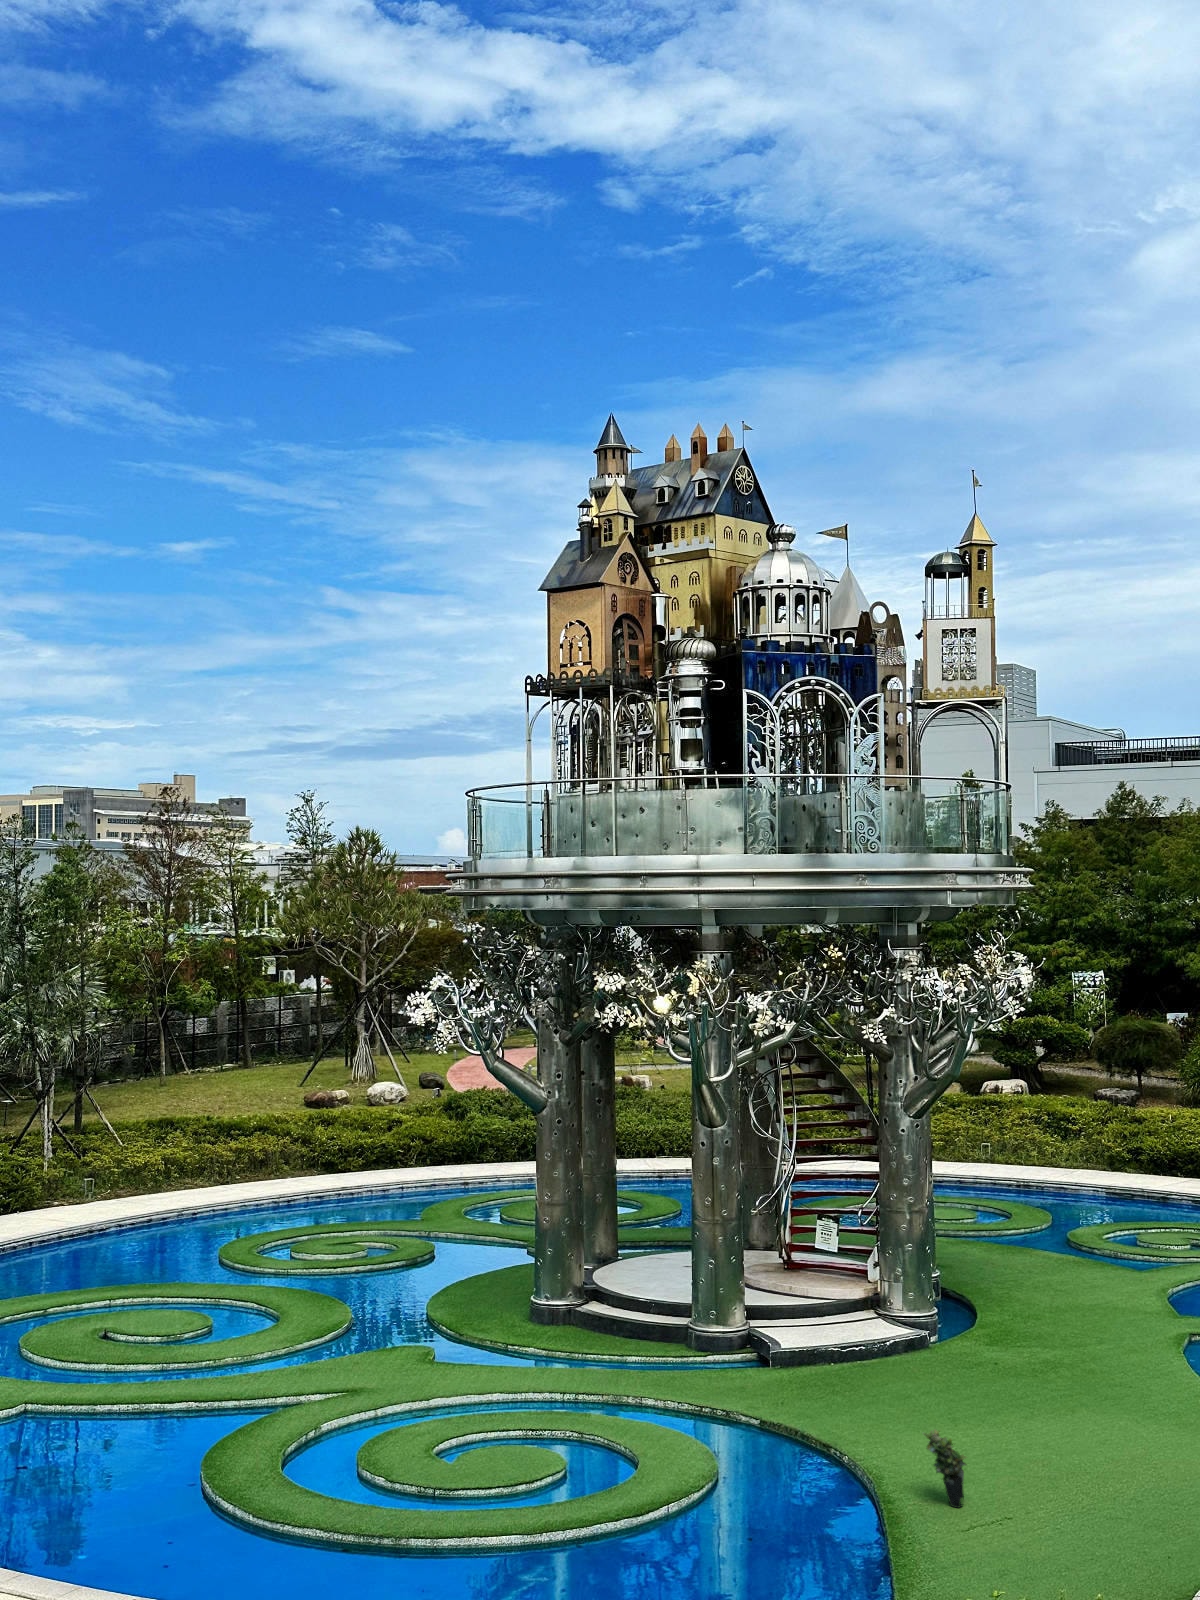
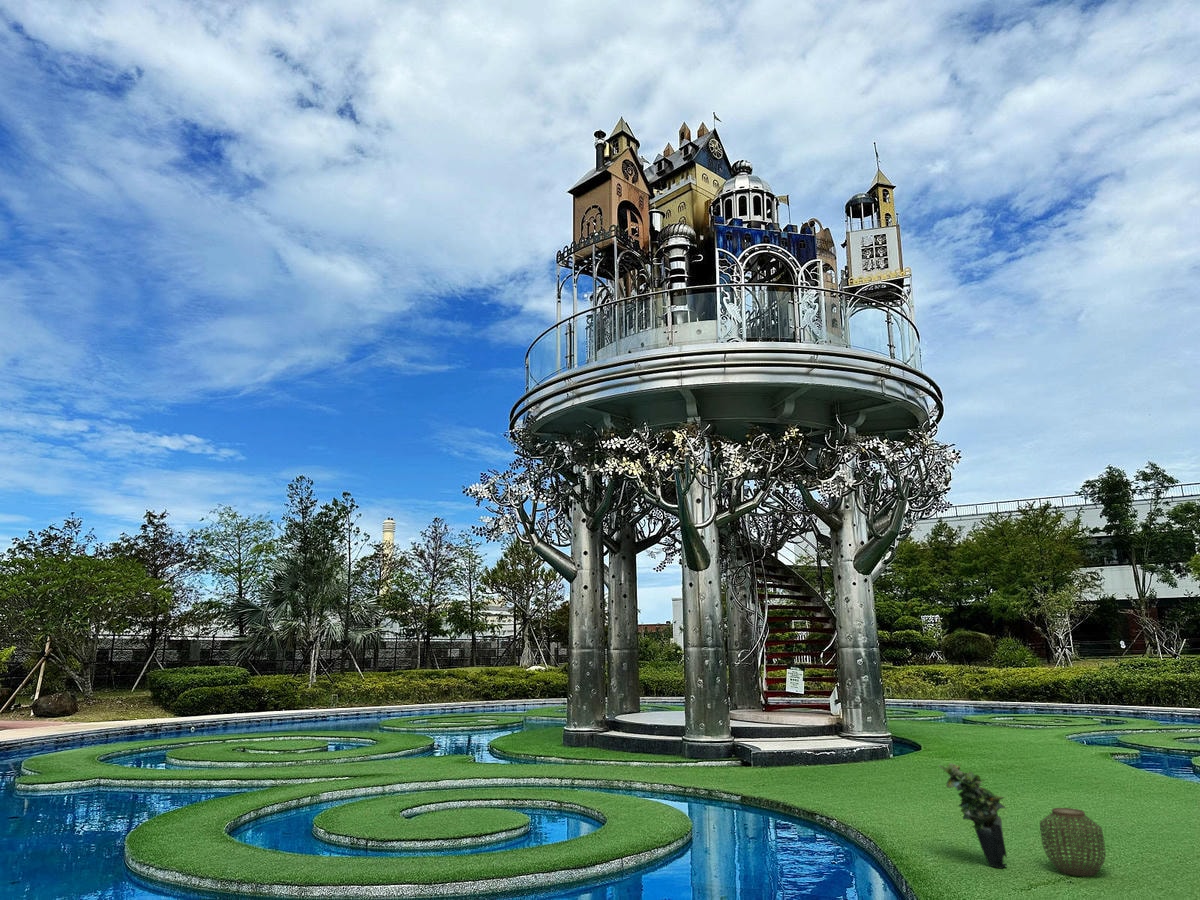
woven basket: none [989,1464,1030,1513] -> present [1040,808,1105,876]

